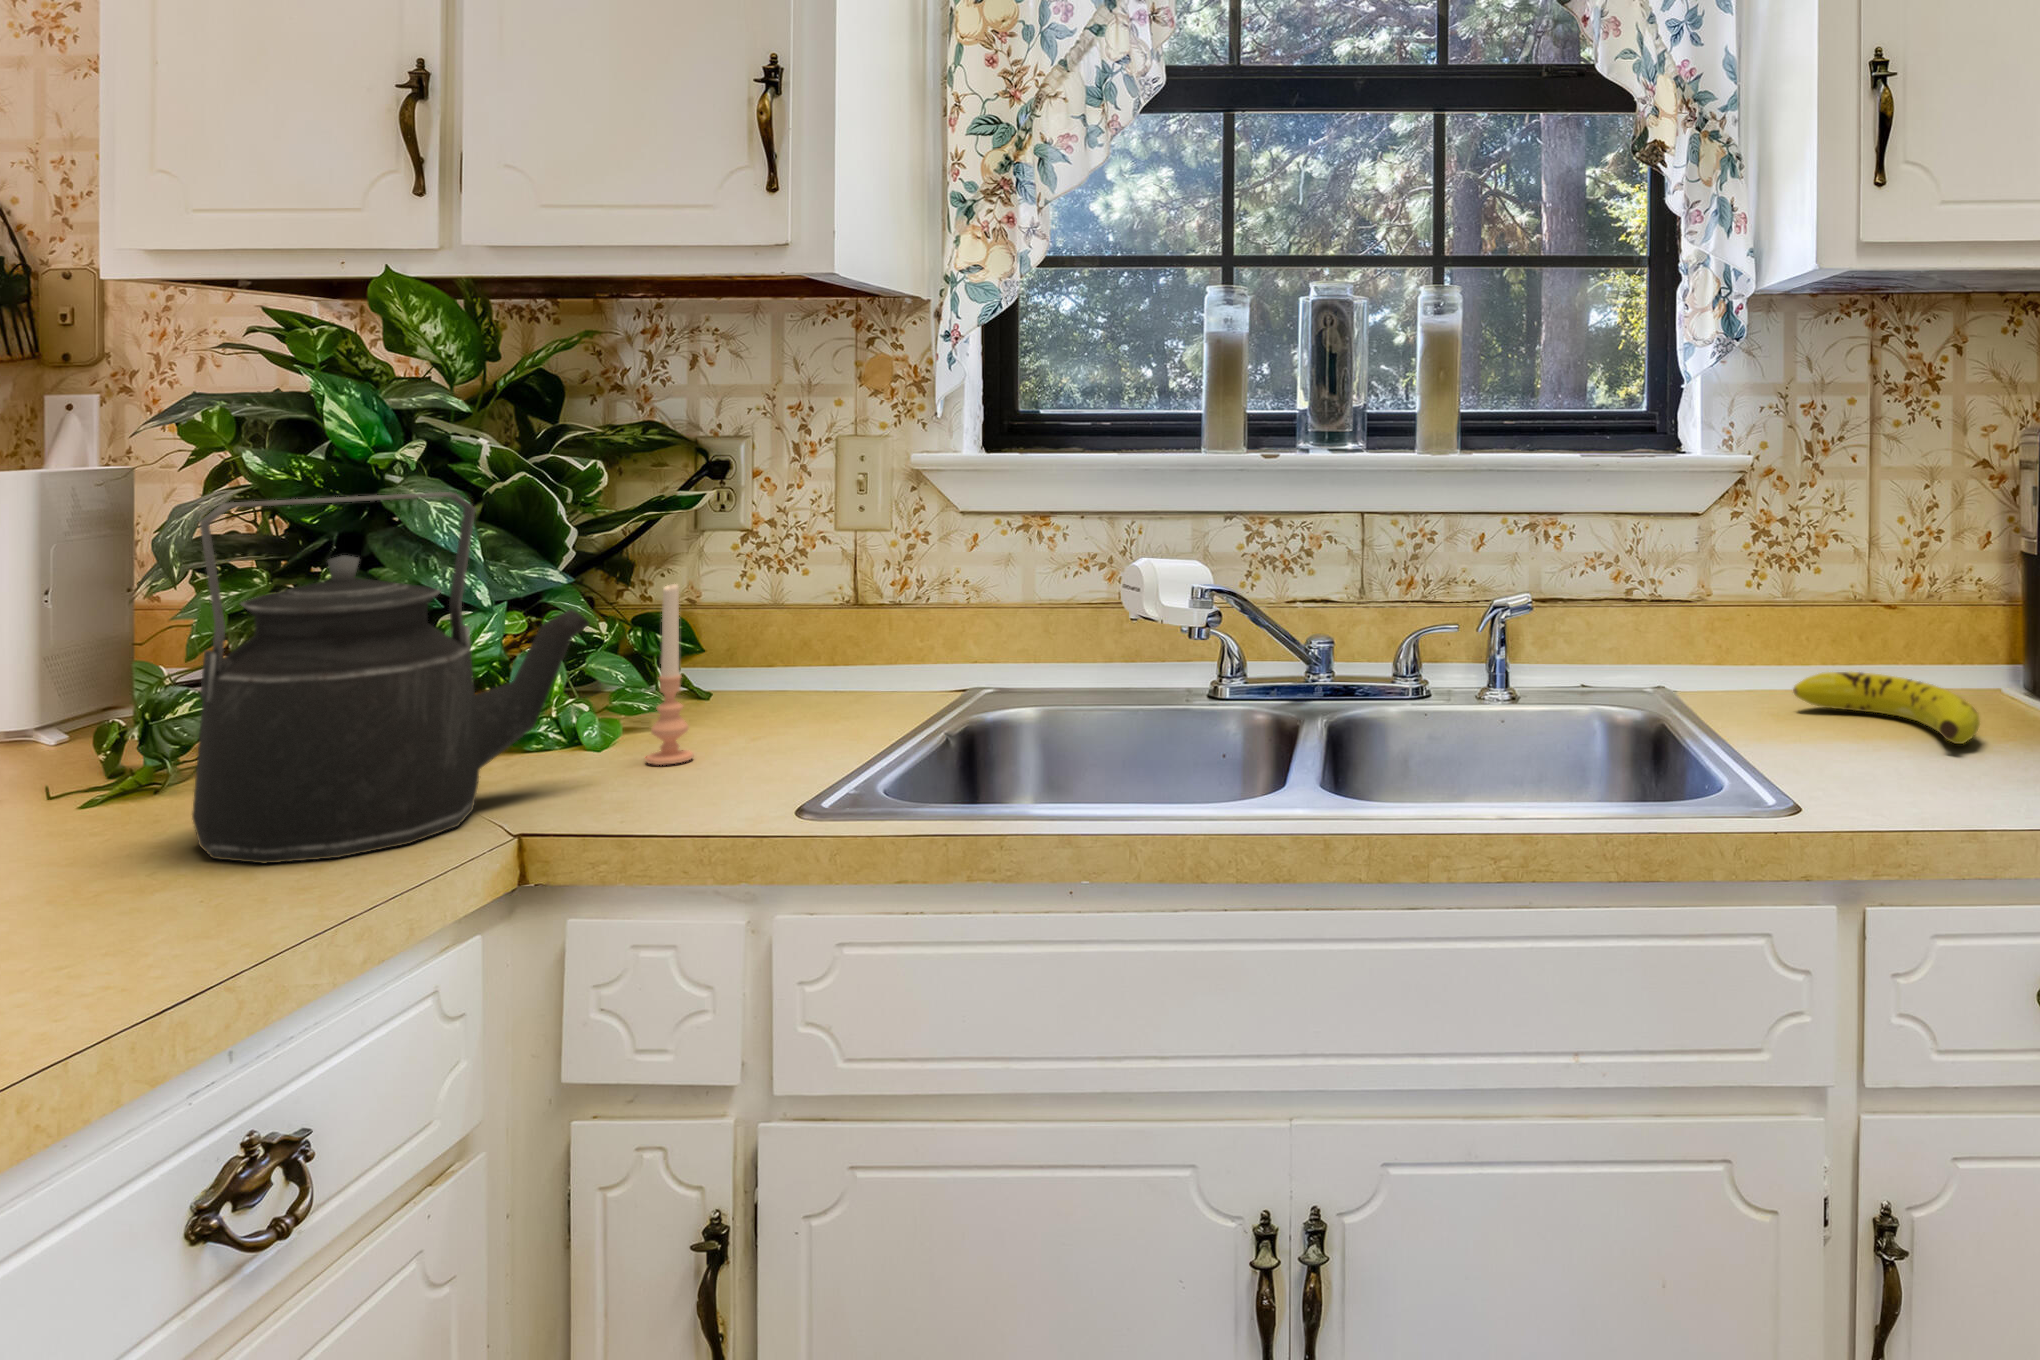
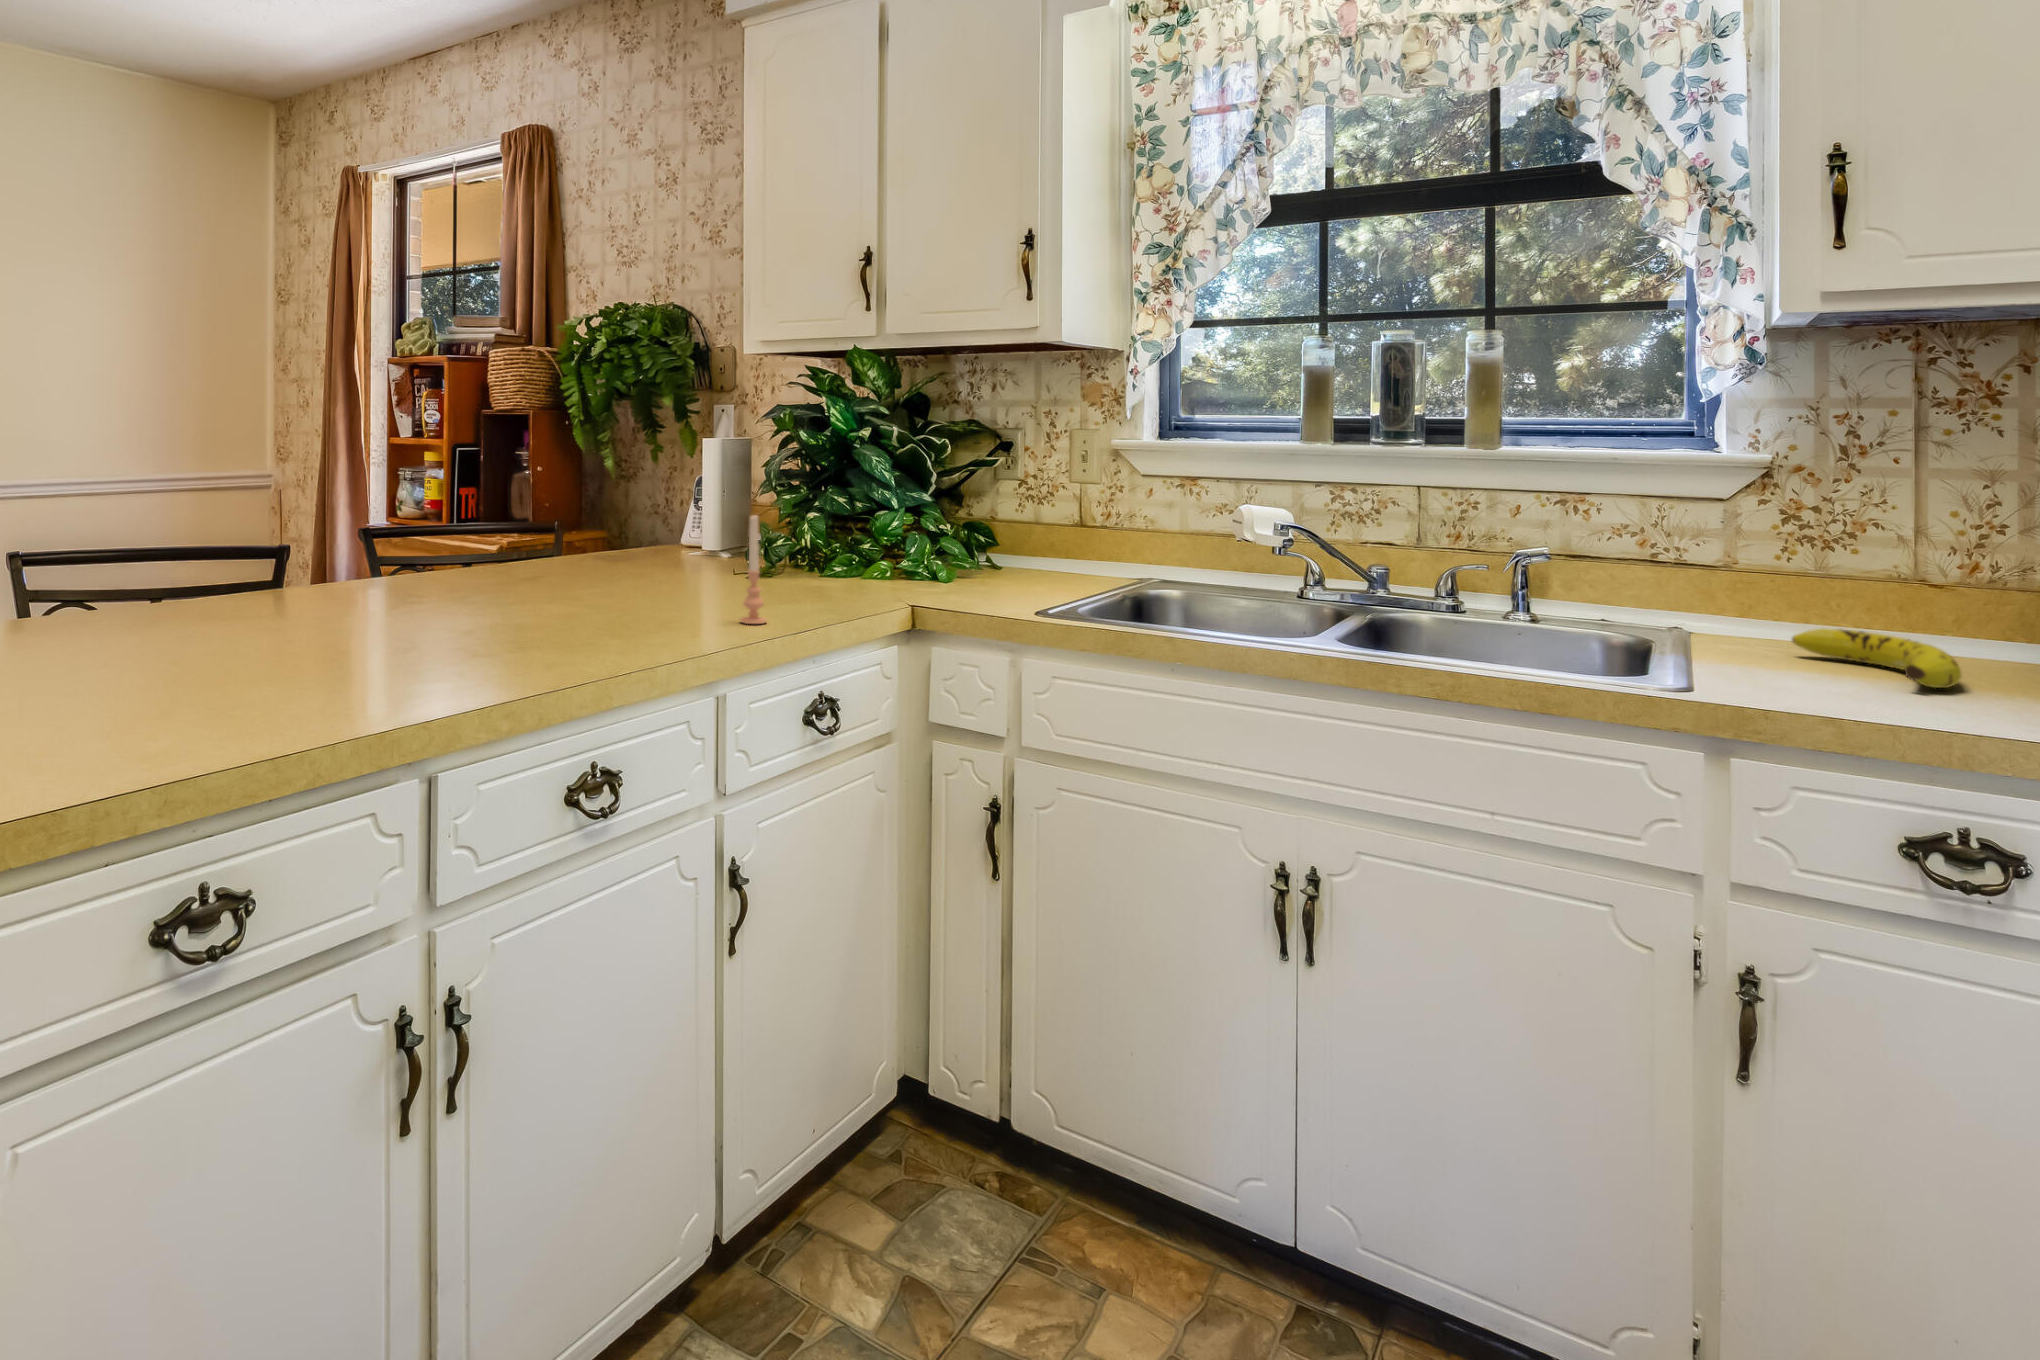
kettle: present [192,492,589,863] -> none [785,448,941,605]
candle: present [646,584,693,765] -> present [741,515,766,624]

